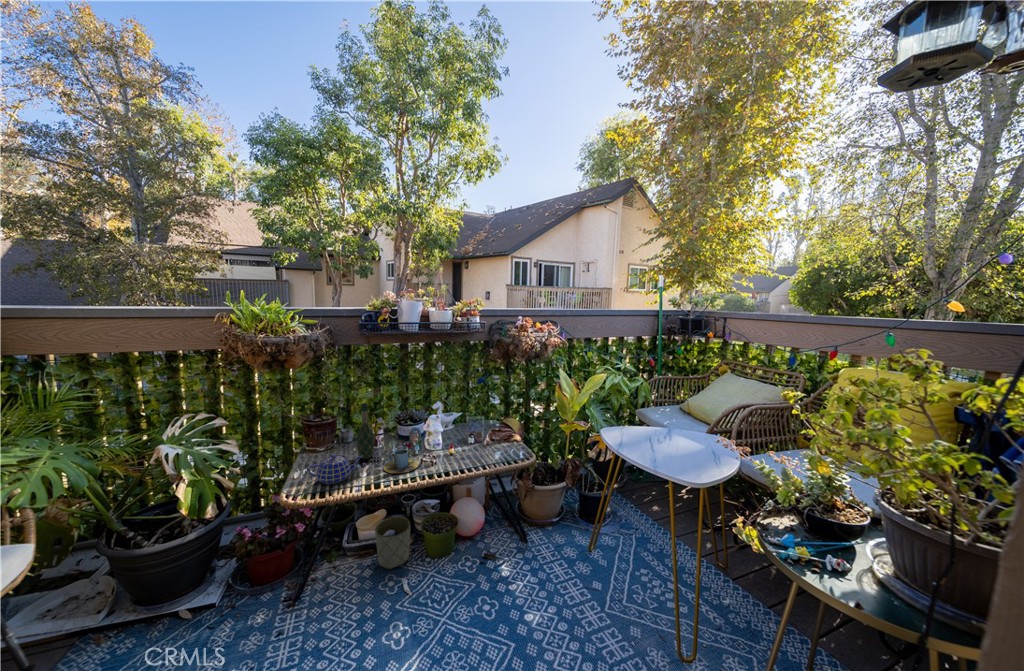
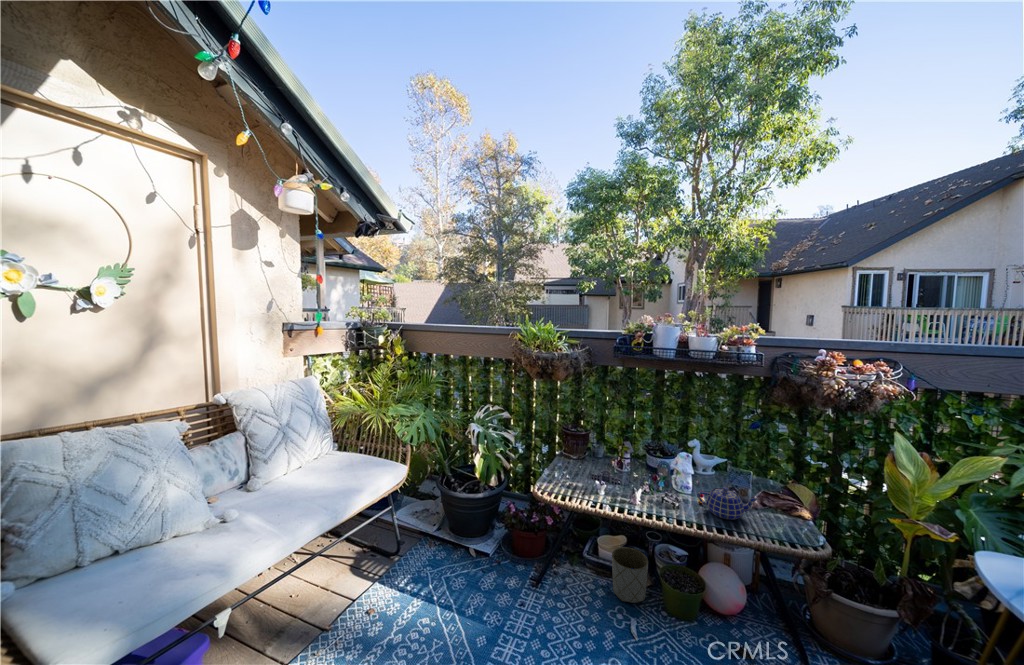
wine bottle: present [356,403,375,459] -> none [601,423,619,478]
cup: present [383,449,419,473] -> none [621,479,659,505]
teapot: present [307,454,362,484] -> present [697,487,758,520]

